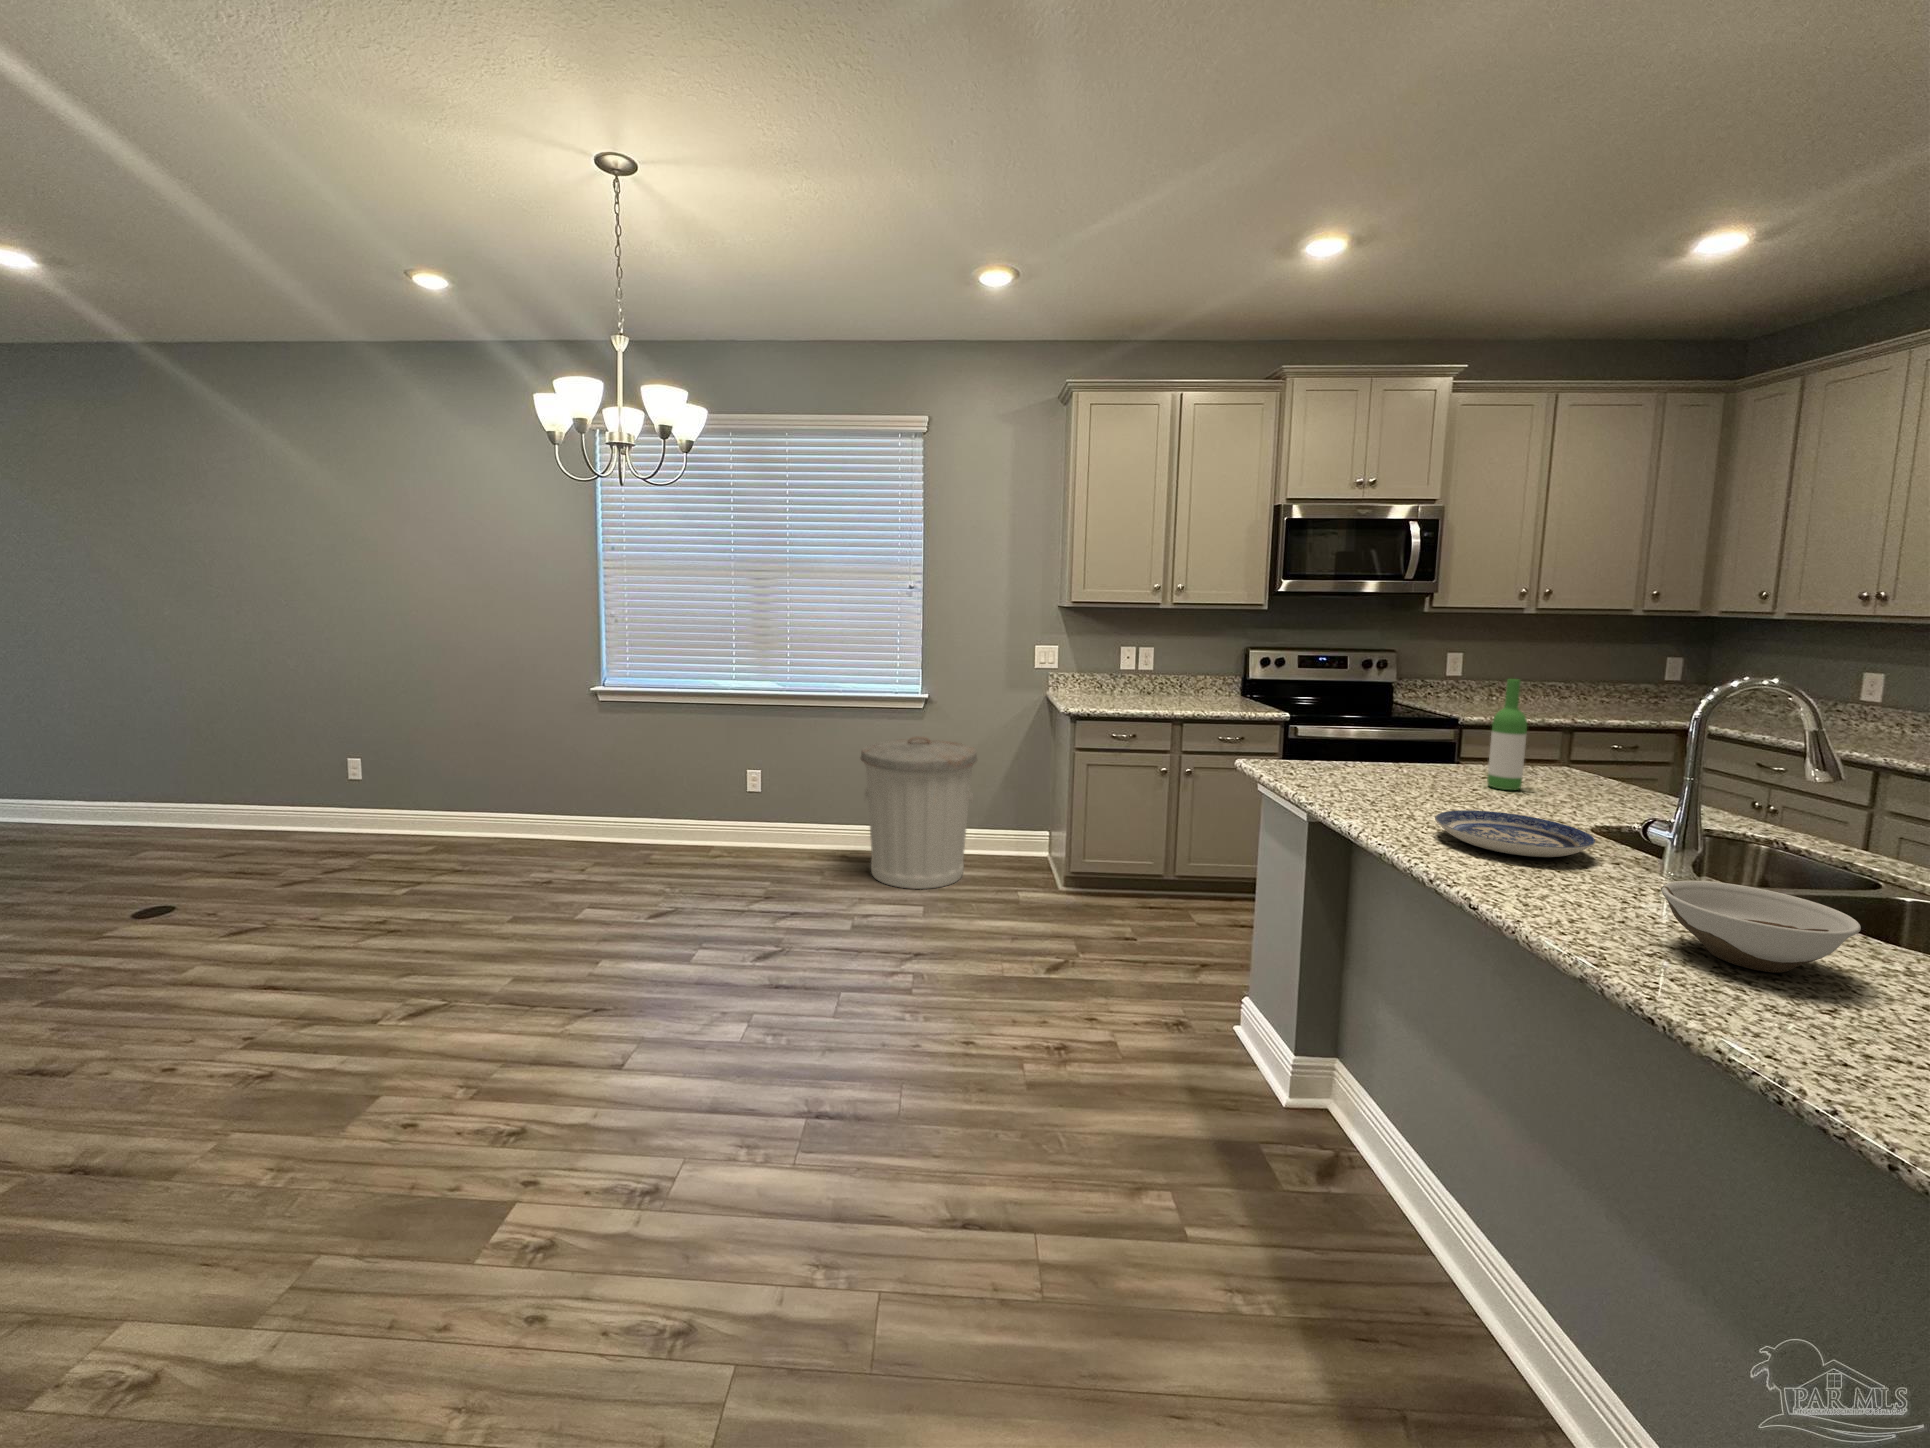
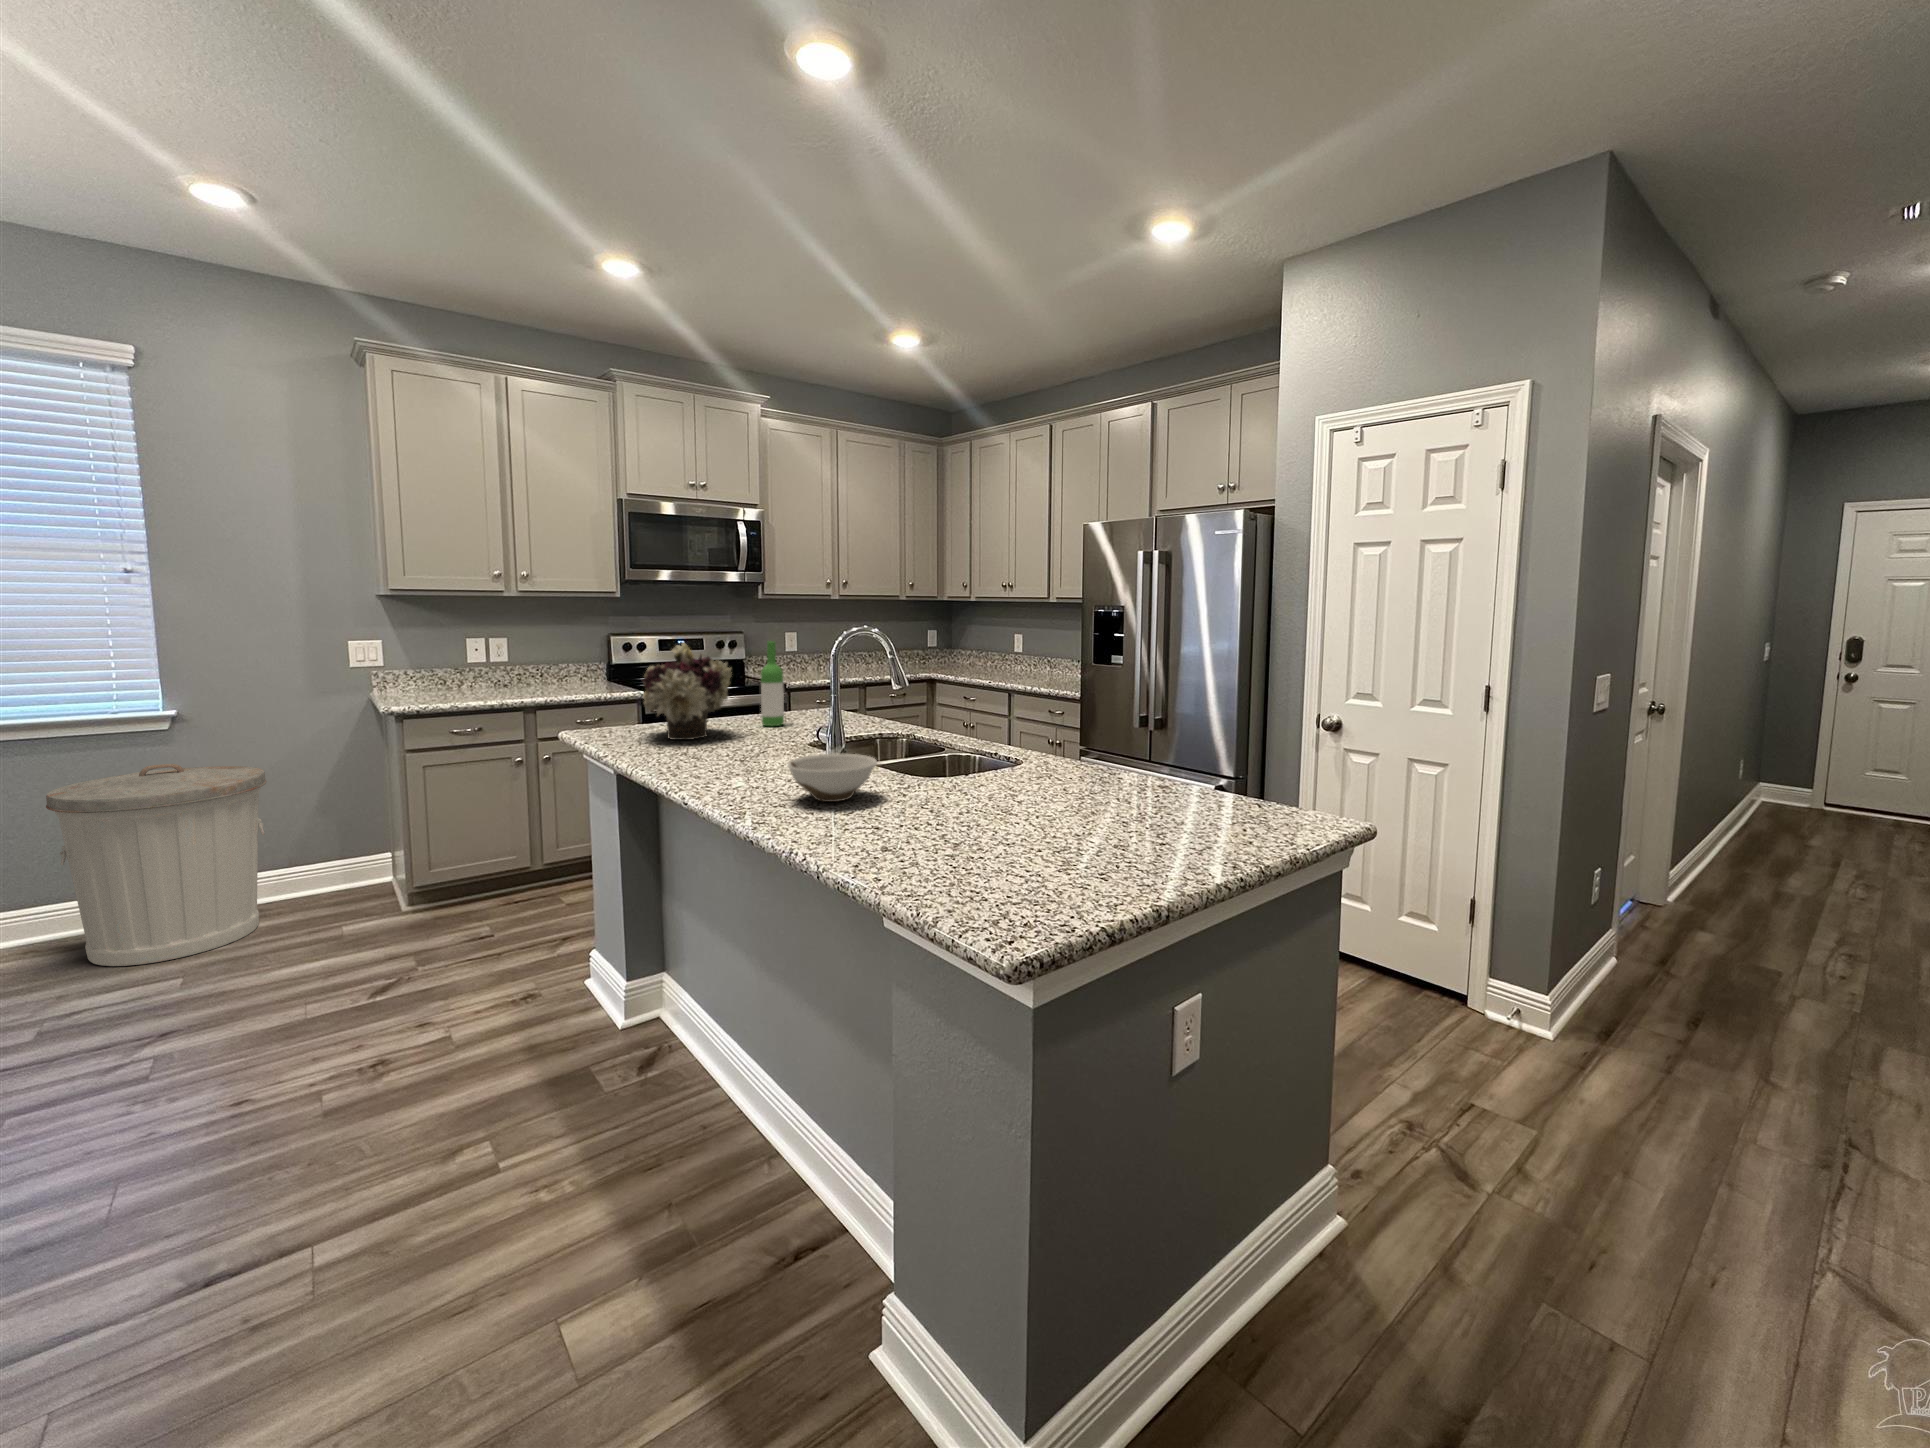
flower arrangement: none [1344,676,1469,796] -> present [642,643,732,740]
plate: present [1435,810,1595,857] -> none [690,738,793,765]

